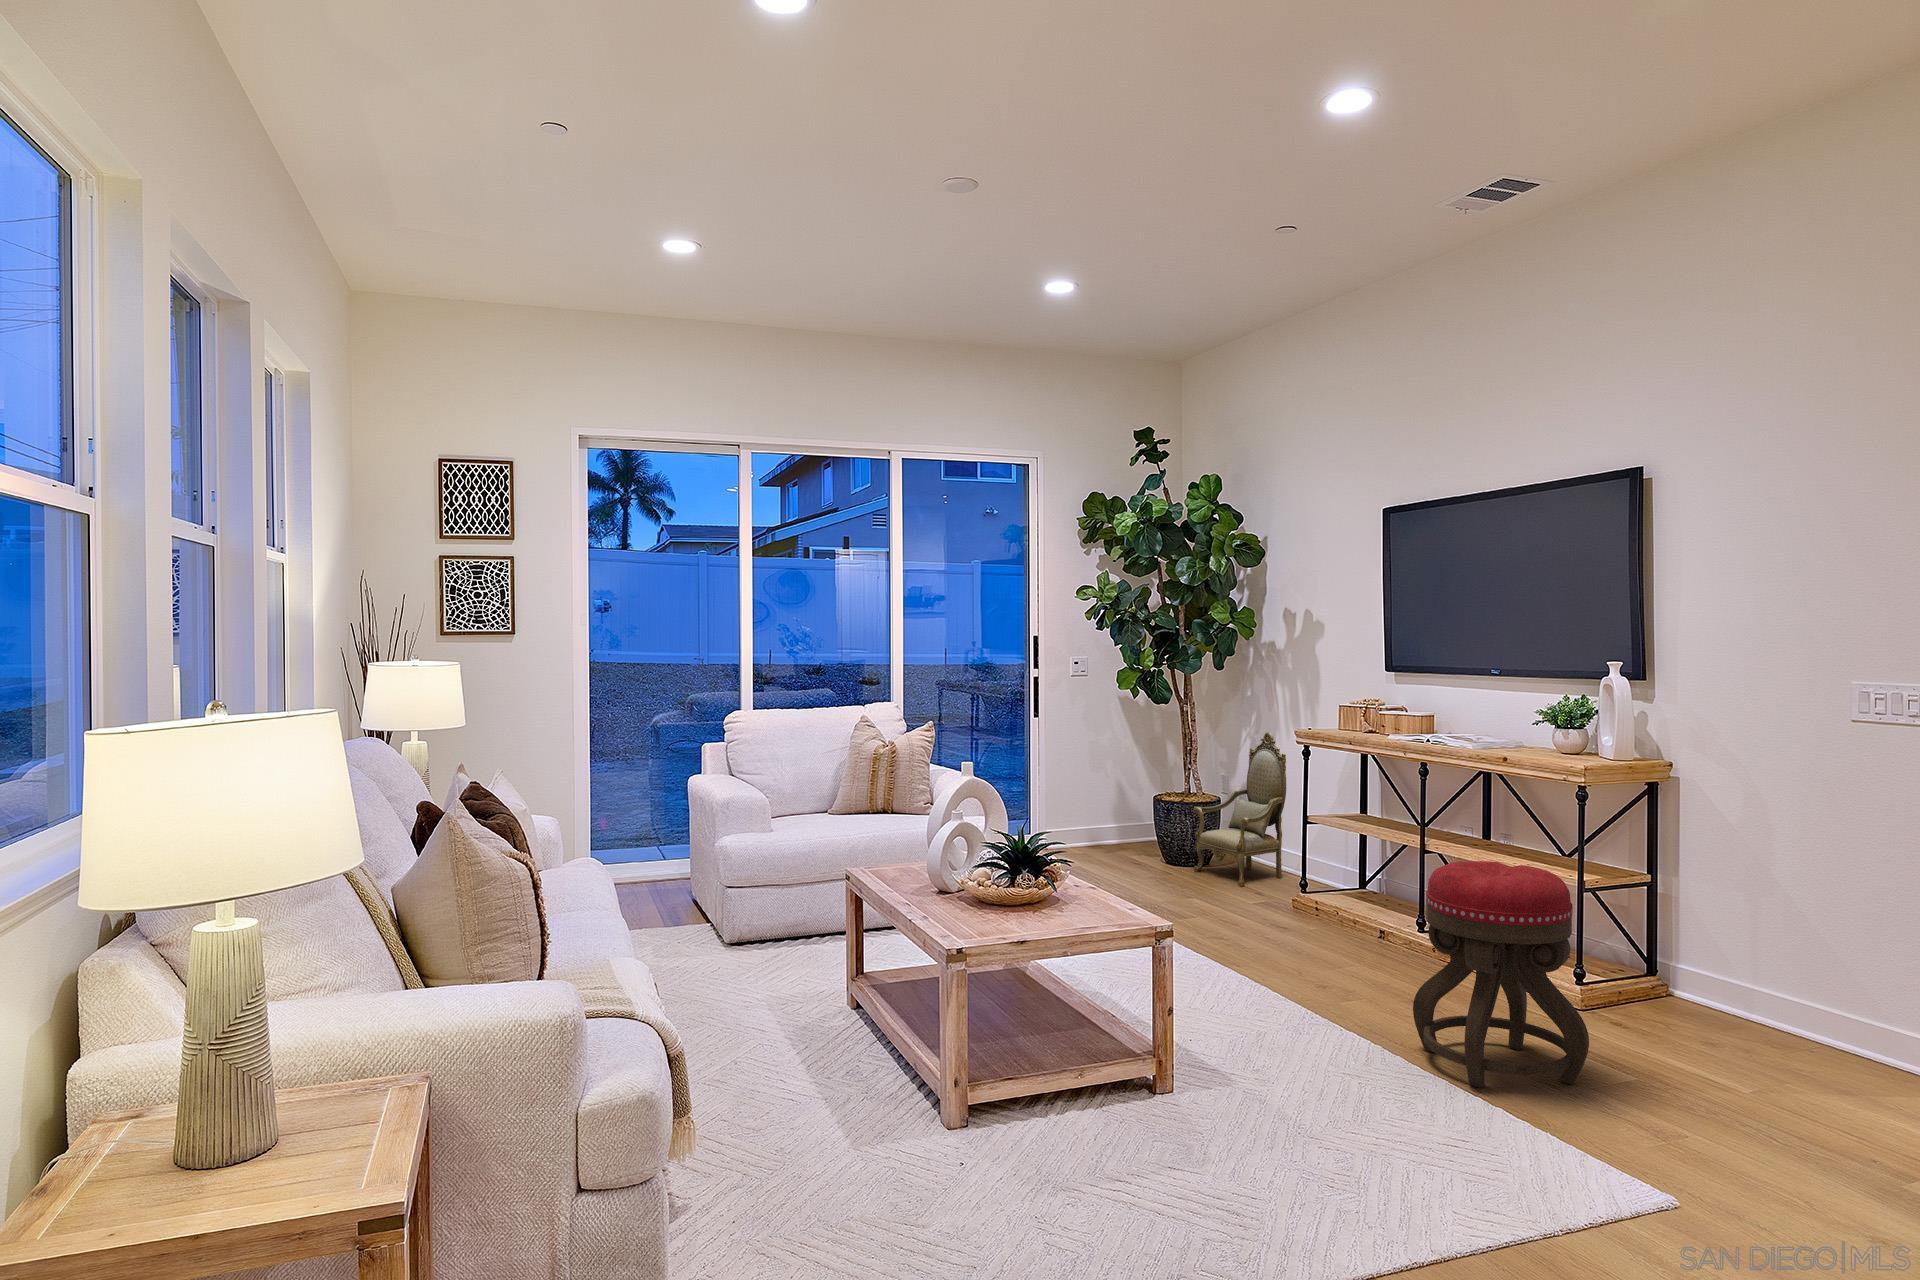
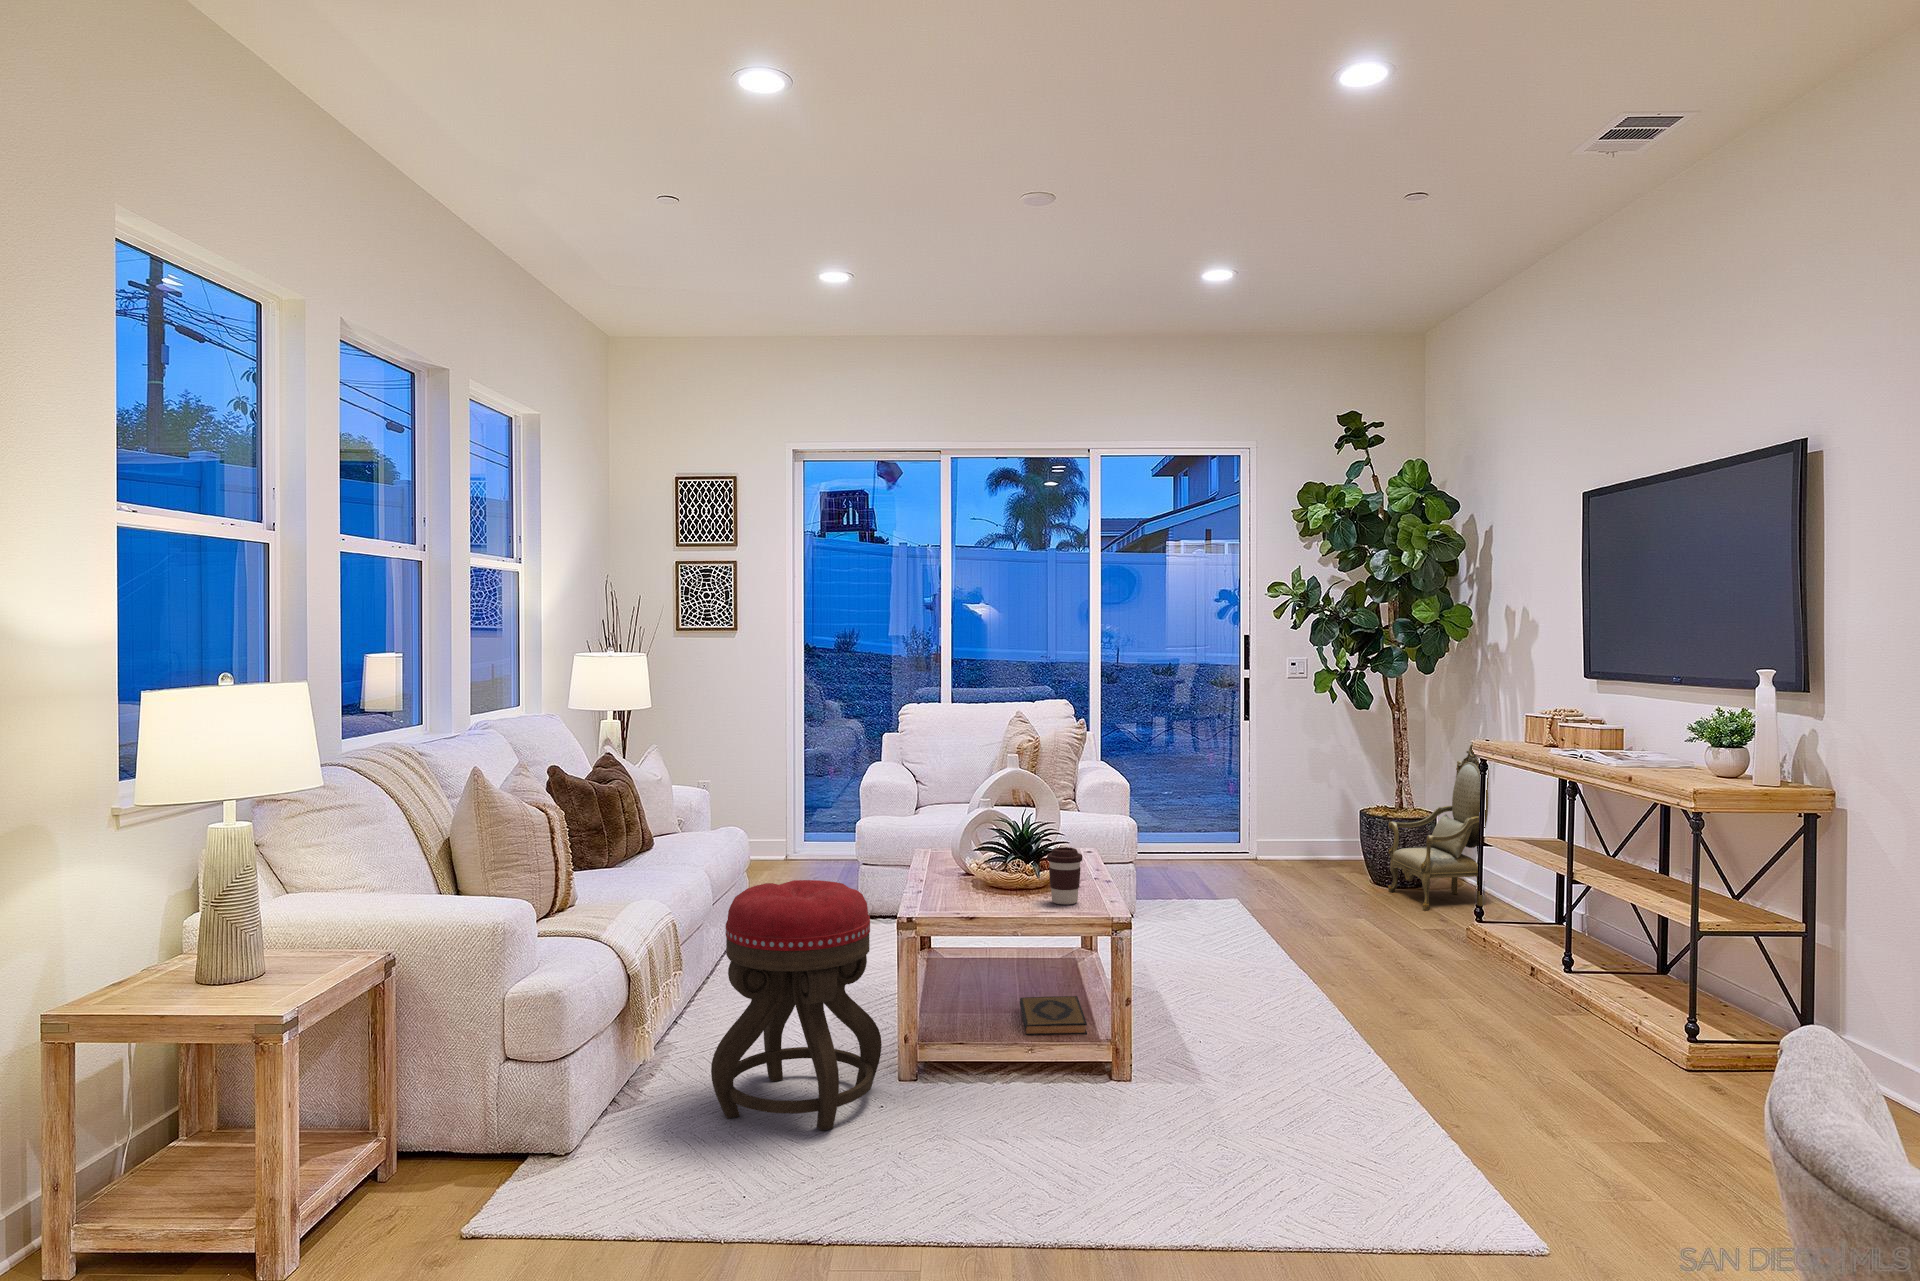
coffee cup: none [1070,857,1107,917] -> present [1047,847,1082,904]
ottoman: present [1413,861,1589,1088] -> present [711,880,882,1131]
hardback book: none [1016,1009,1111,1058] -> present [1020,996,1087,1035]

